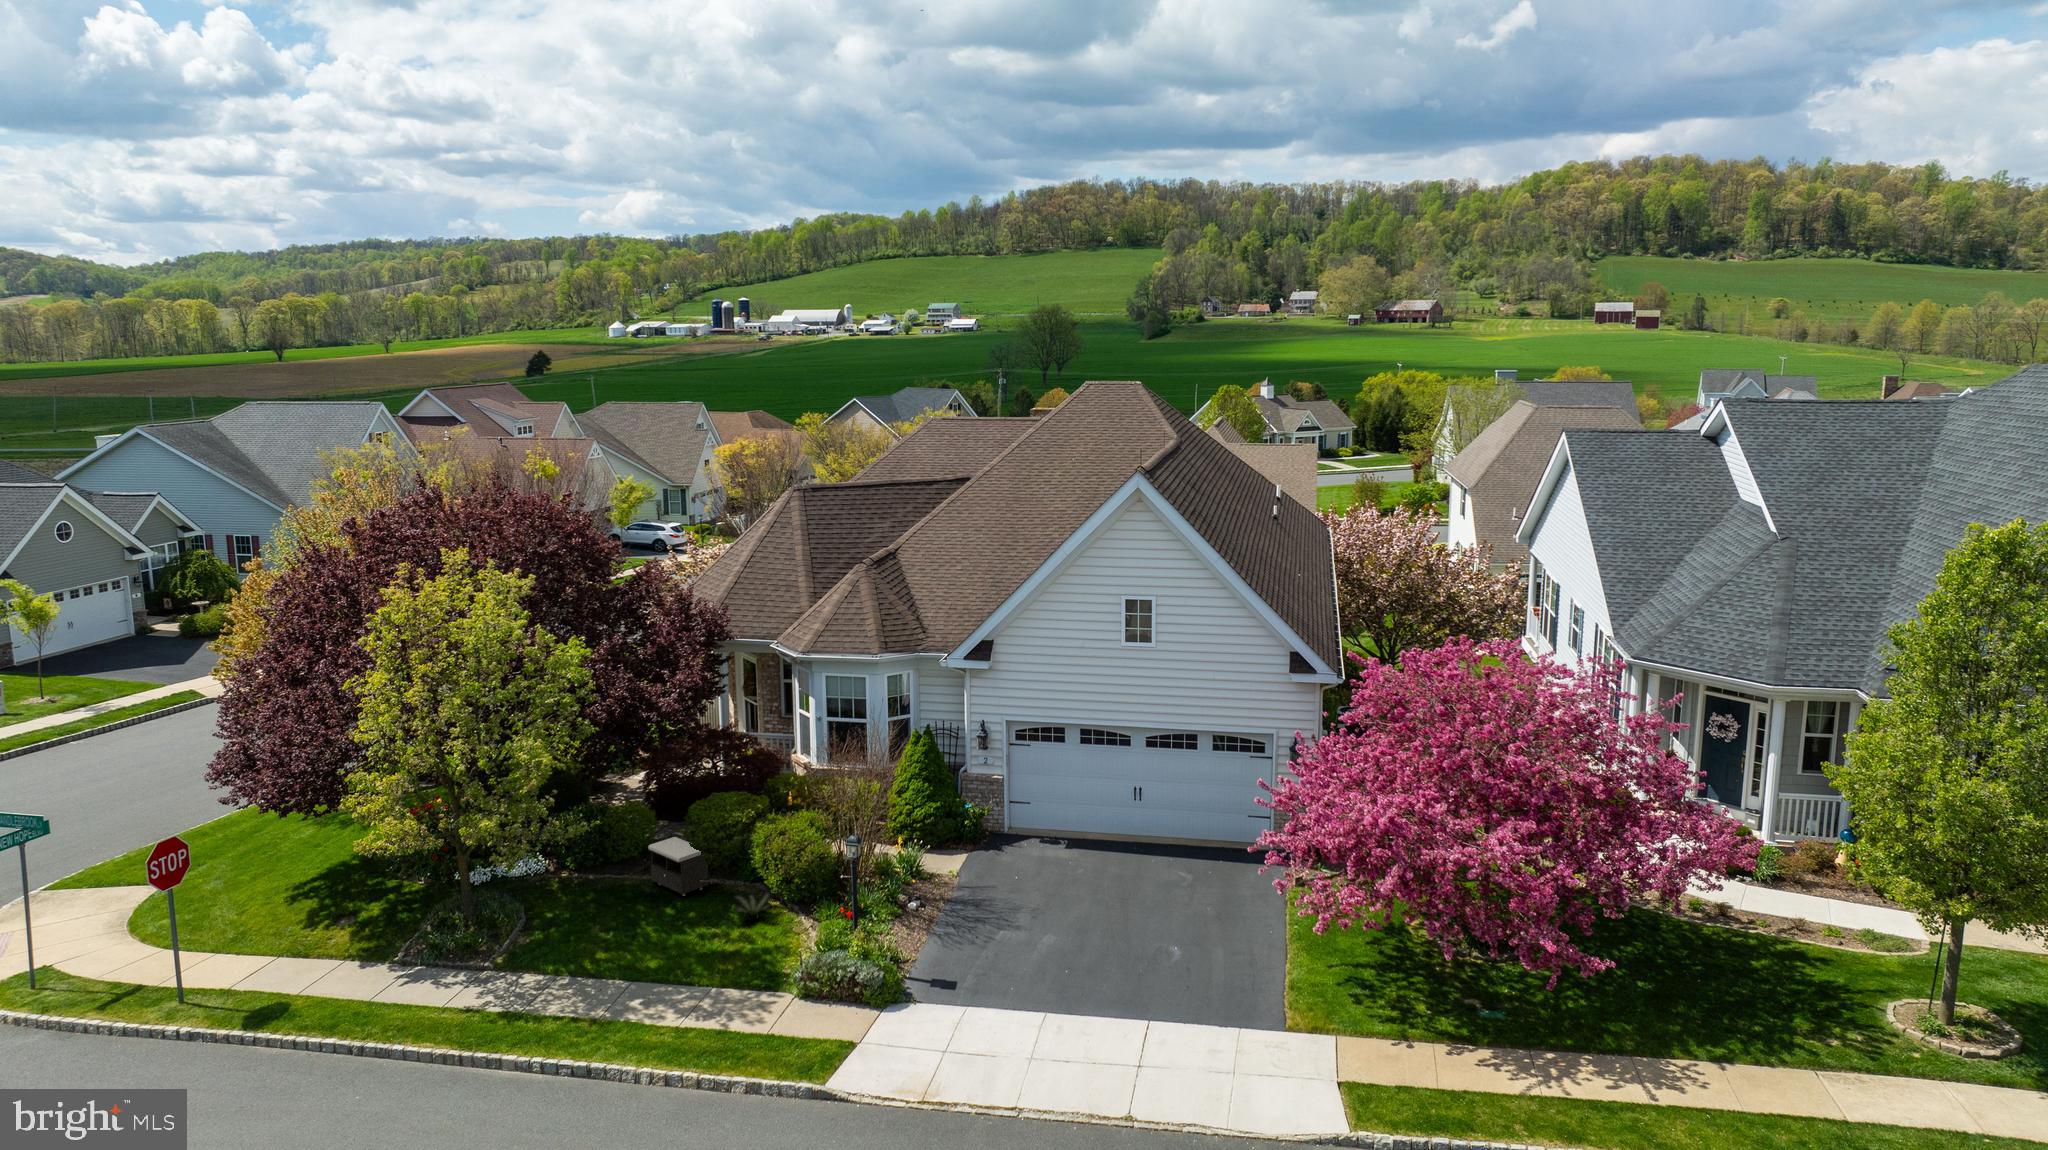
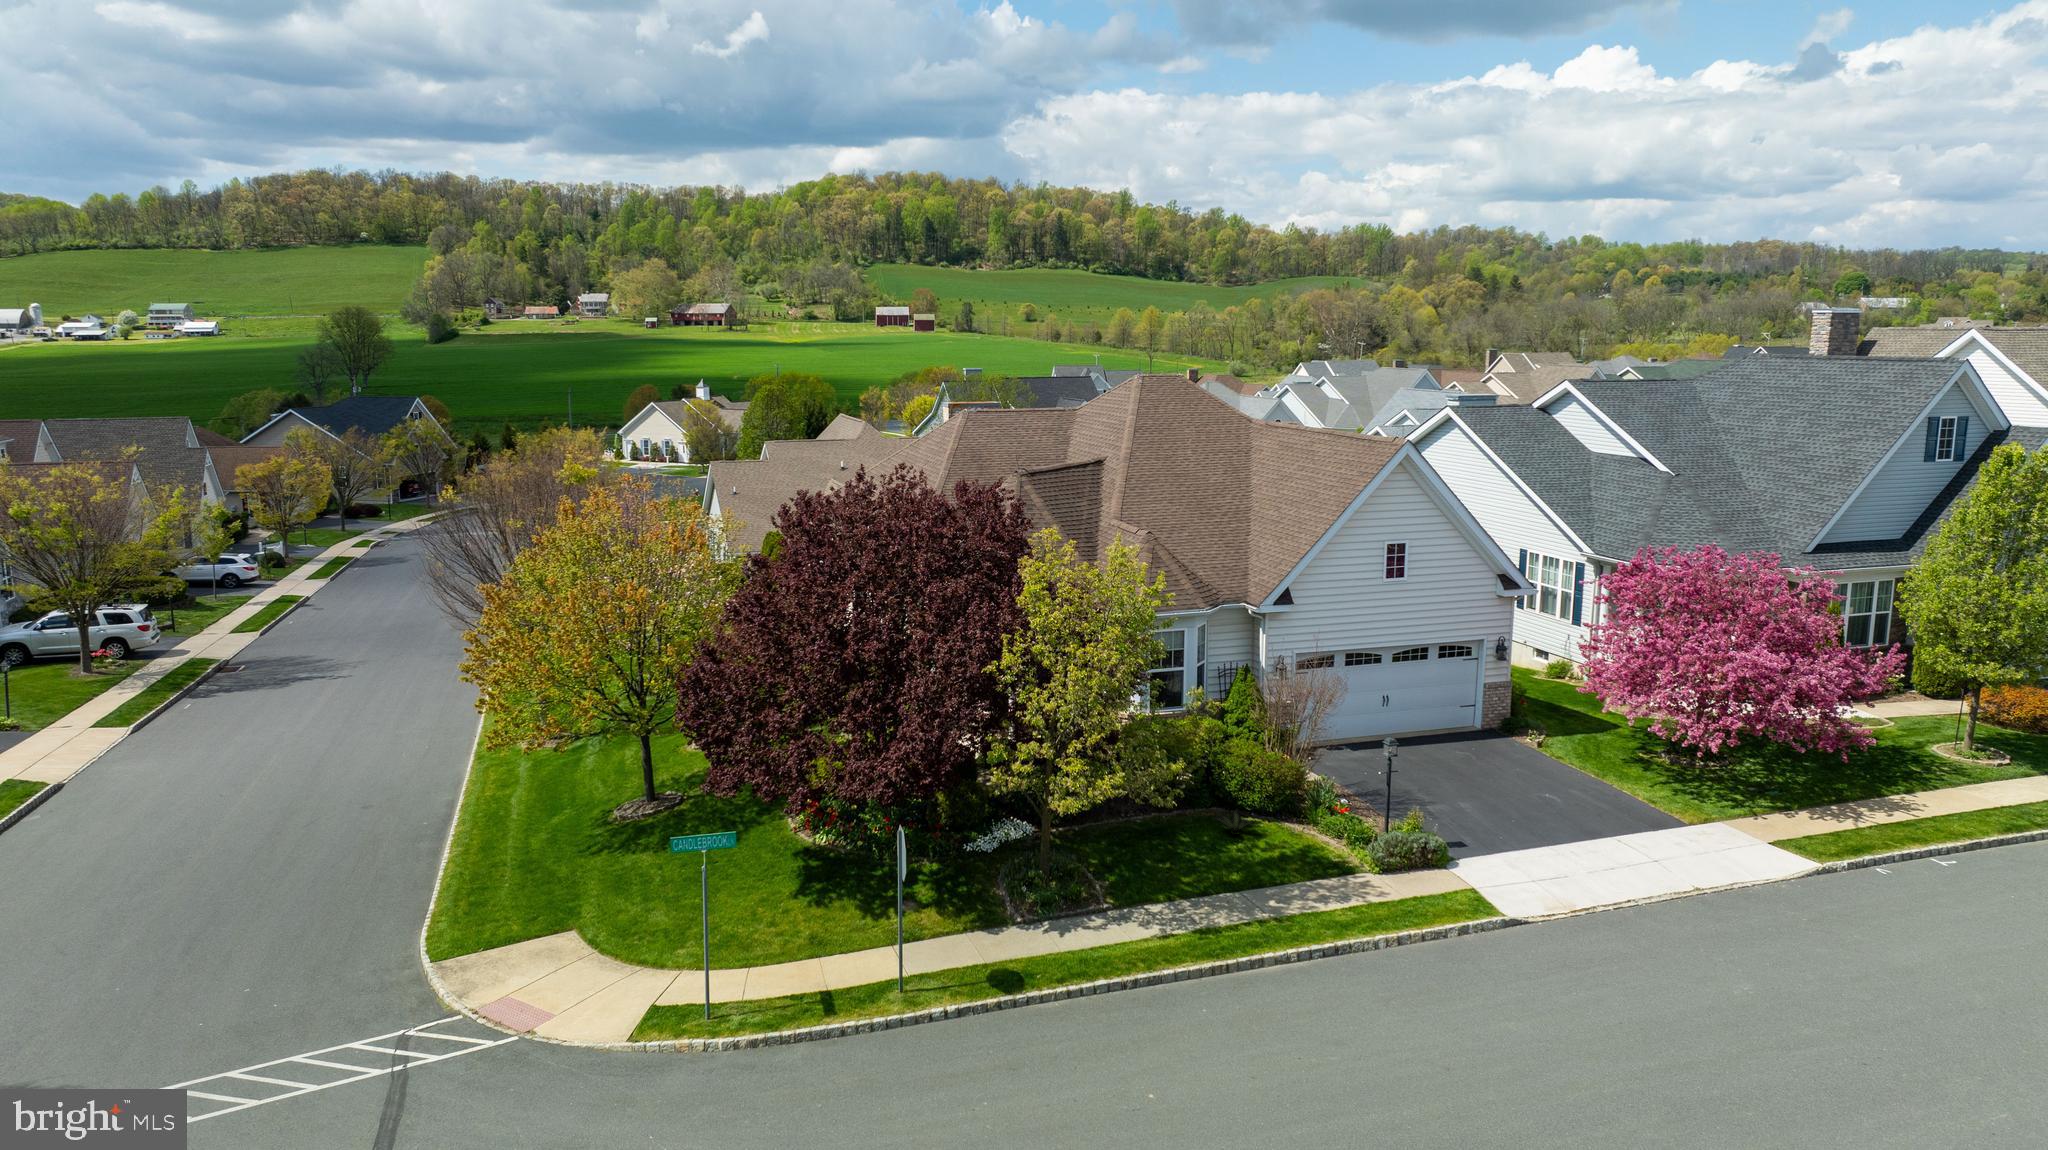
storage bench: present [648,837,709,896] -> none [1103,784,1156,831]

